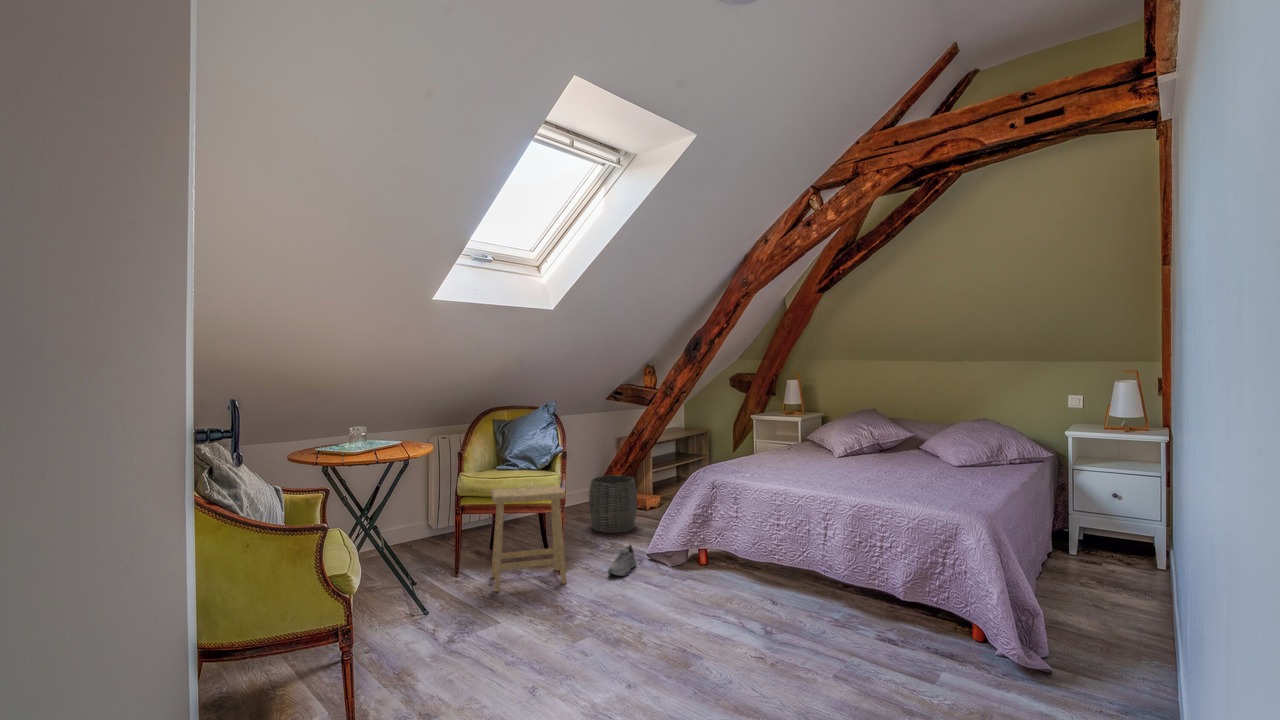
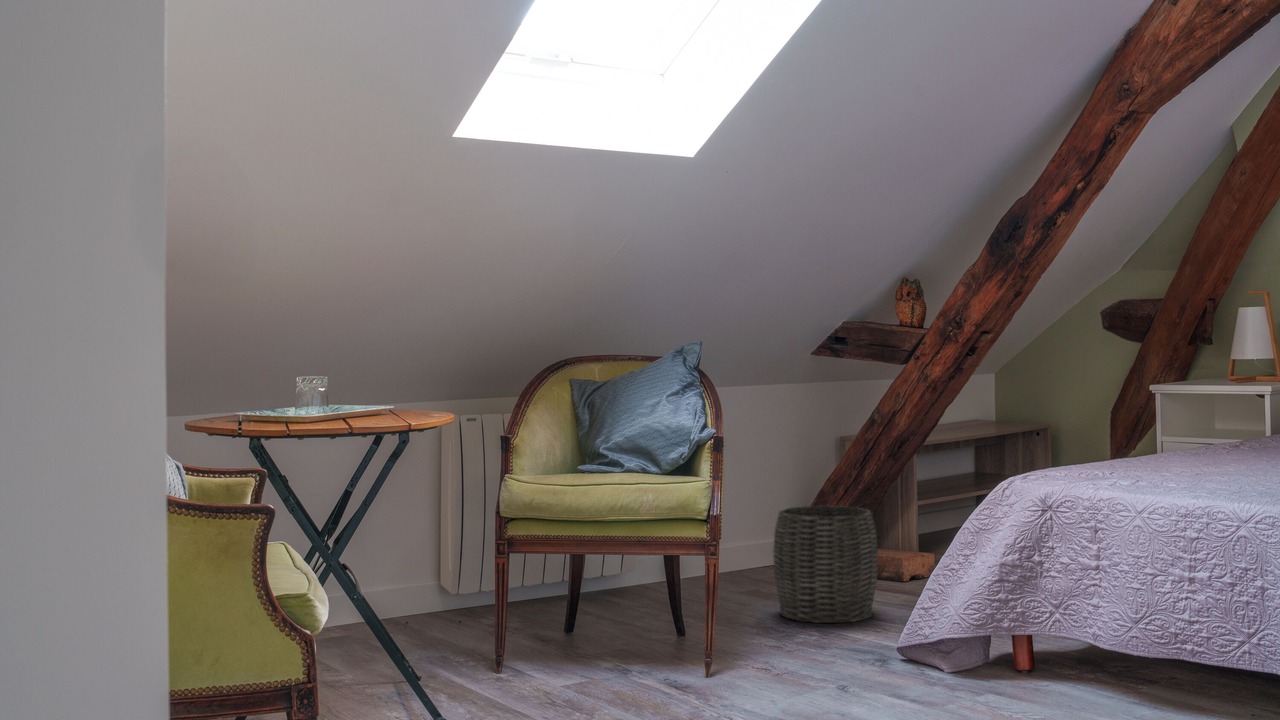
footstool: present [491,485,567,592] -> none [570,498,726,703]
shoe: present [608,545,636,576] -> none [812,628,875,689]

